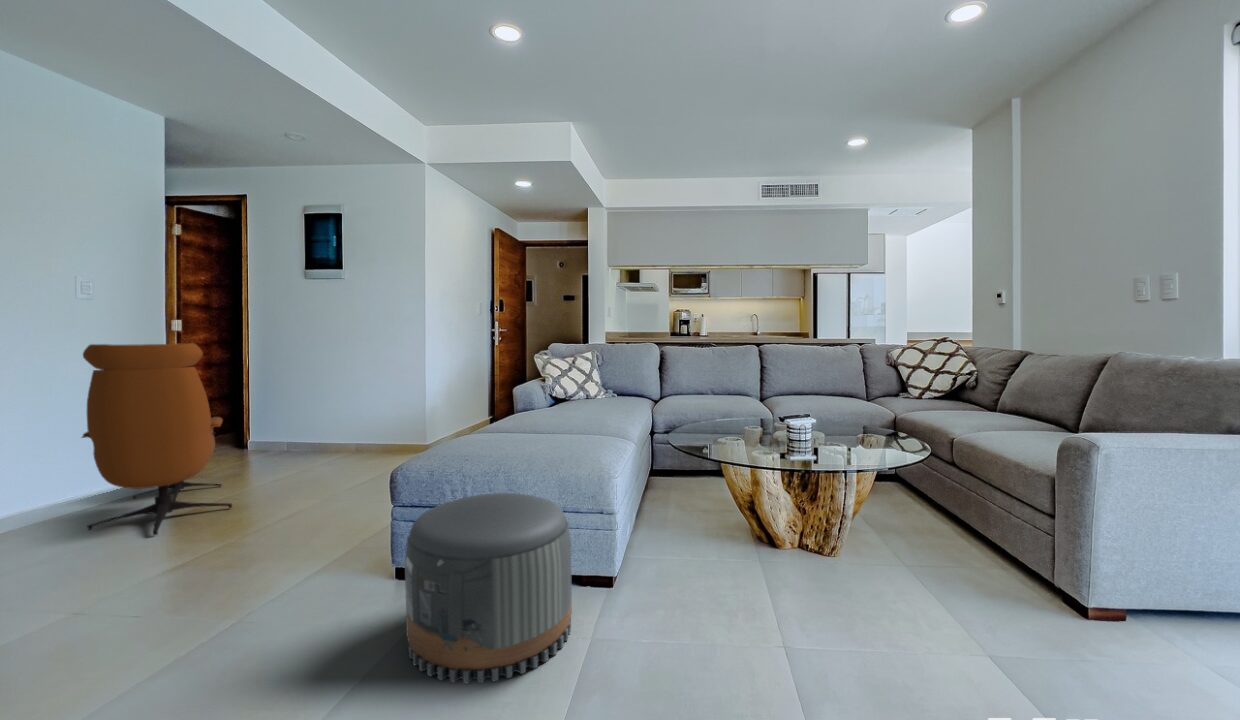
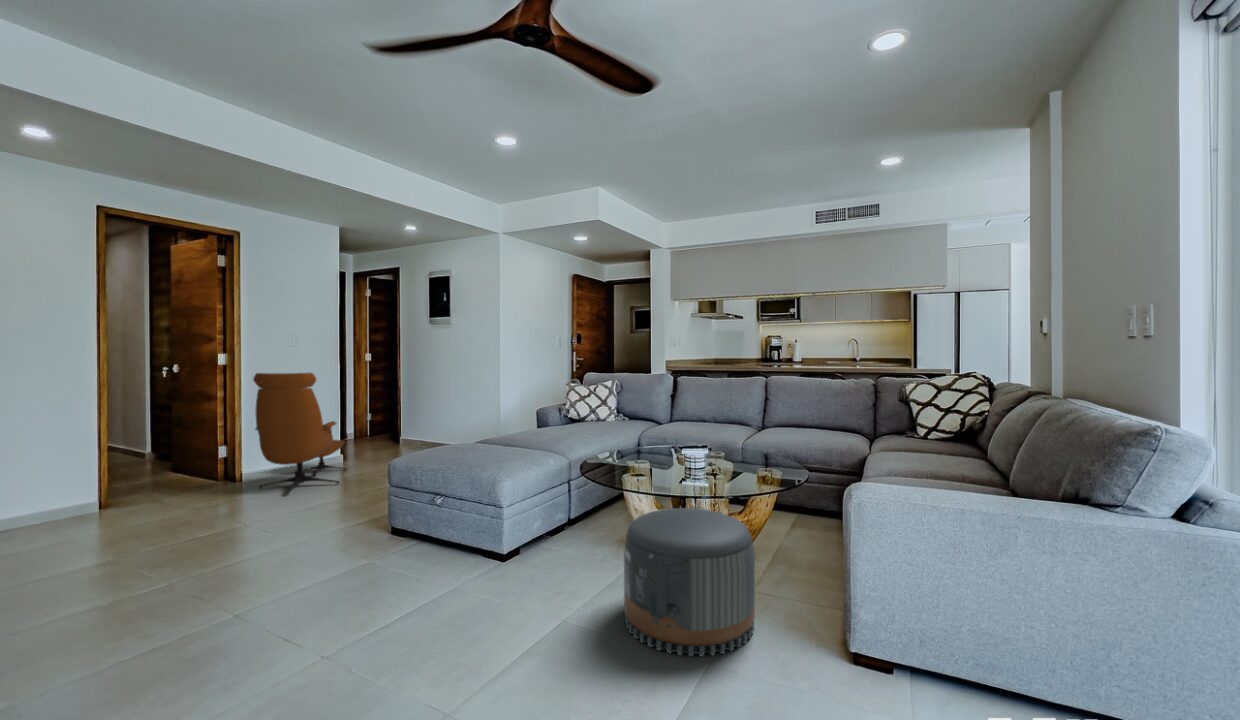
pouf: present [405,493,572,683] -> present [624,508,755,656]

